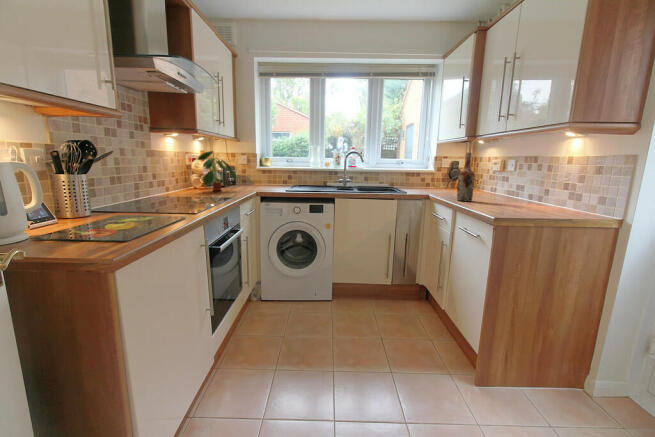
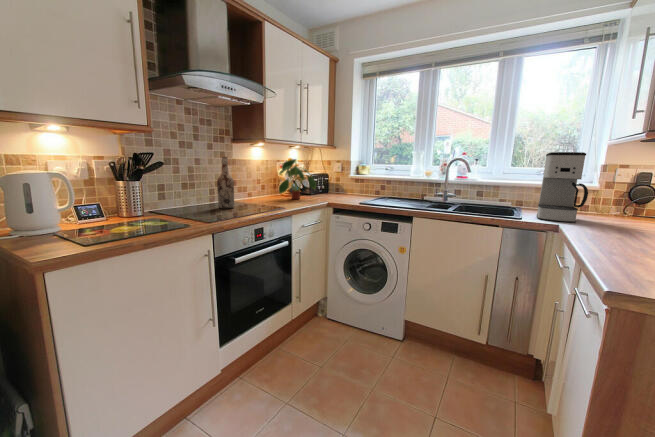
coffee maker: none [410,148,439,193] -> present [537,152,588,222]
wine bottle: present [457,153,475,201] -> present [217,157,234,209]

